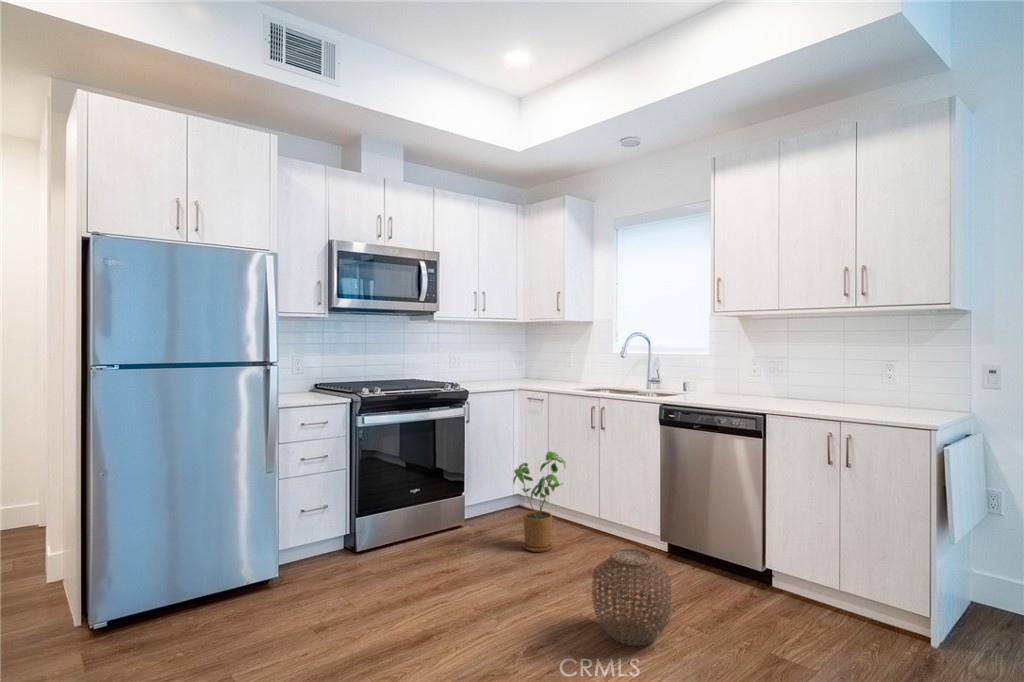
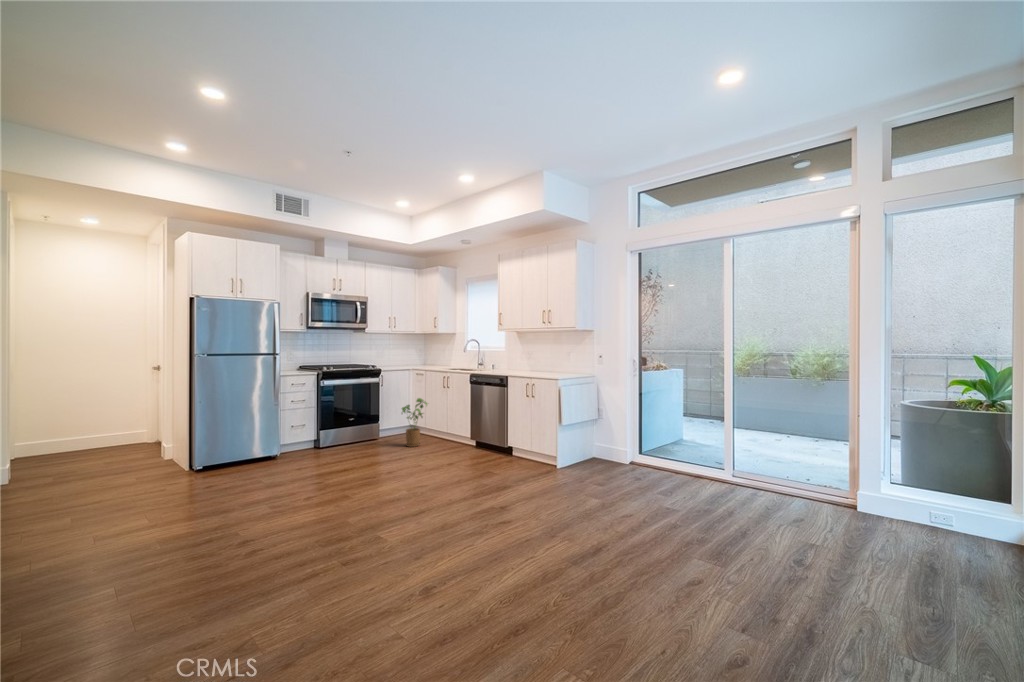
woven basket: present [592,548,671,646] -> none [418,432,451,470]

